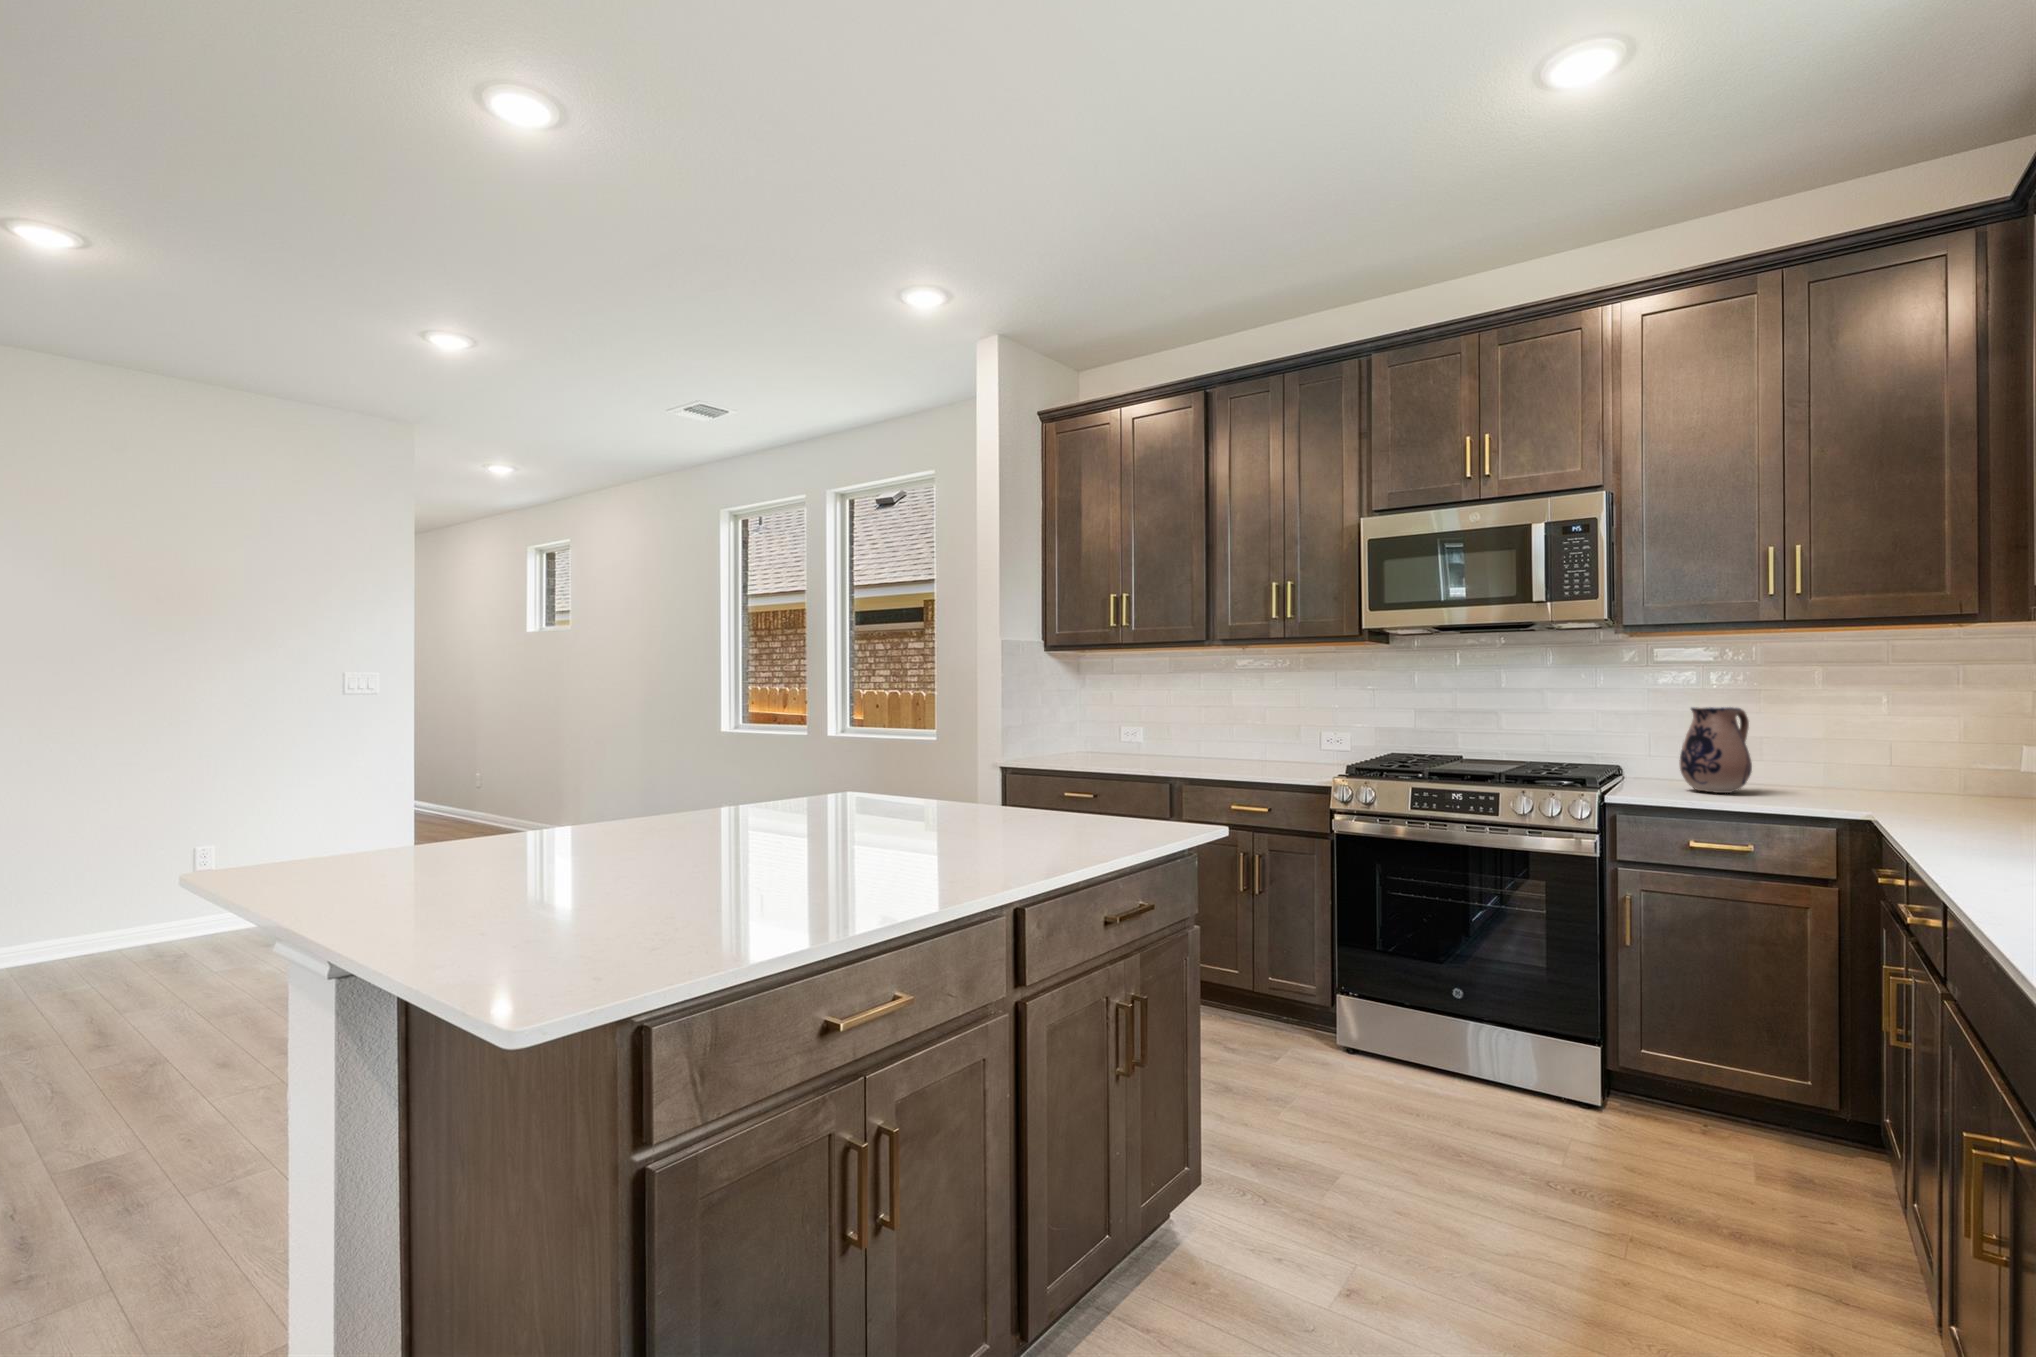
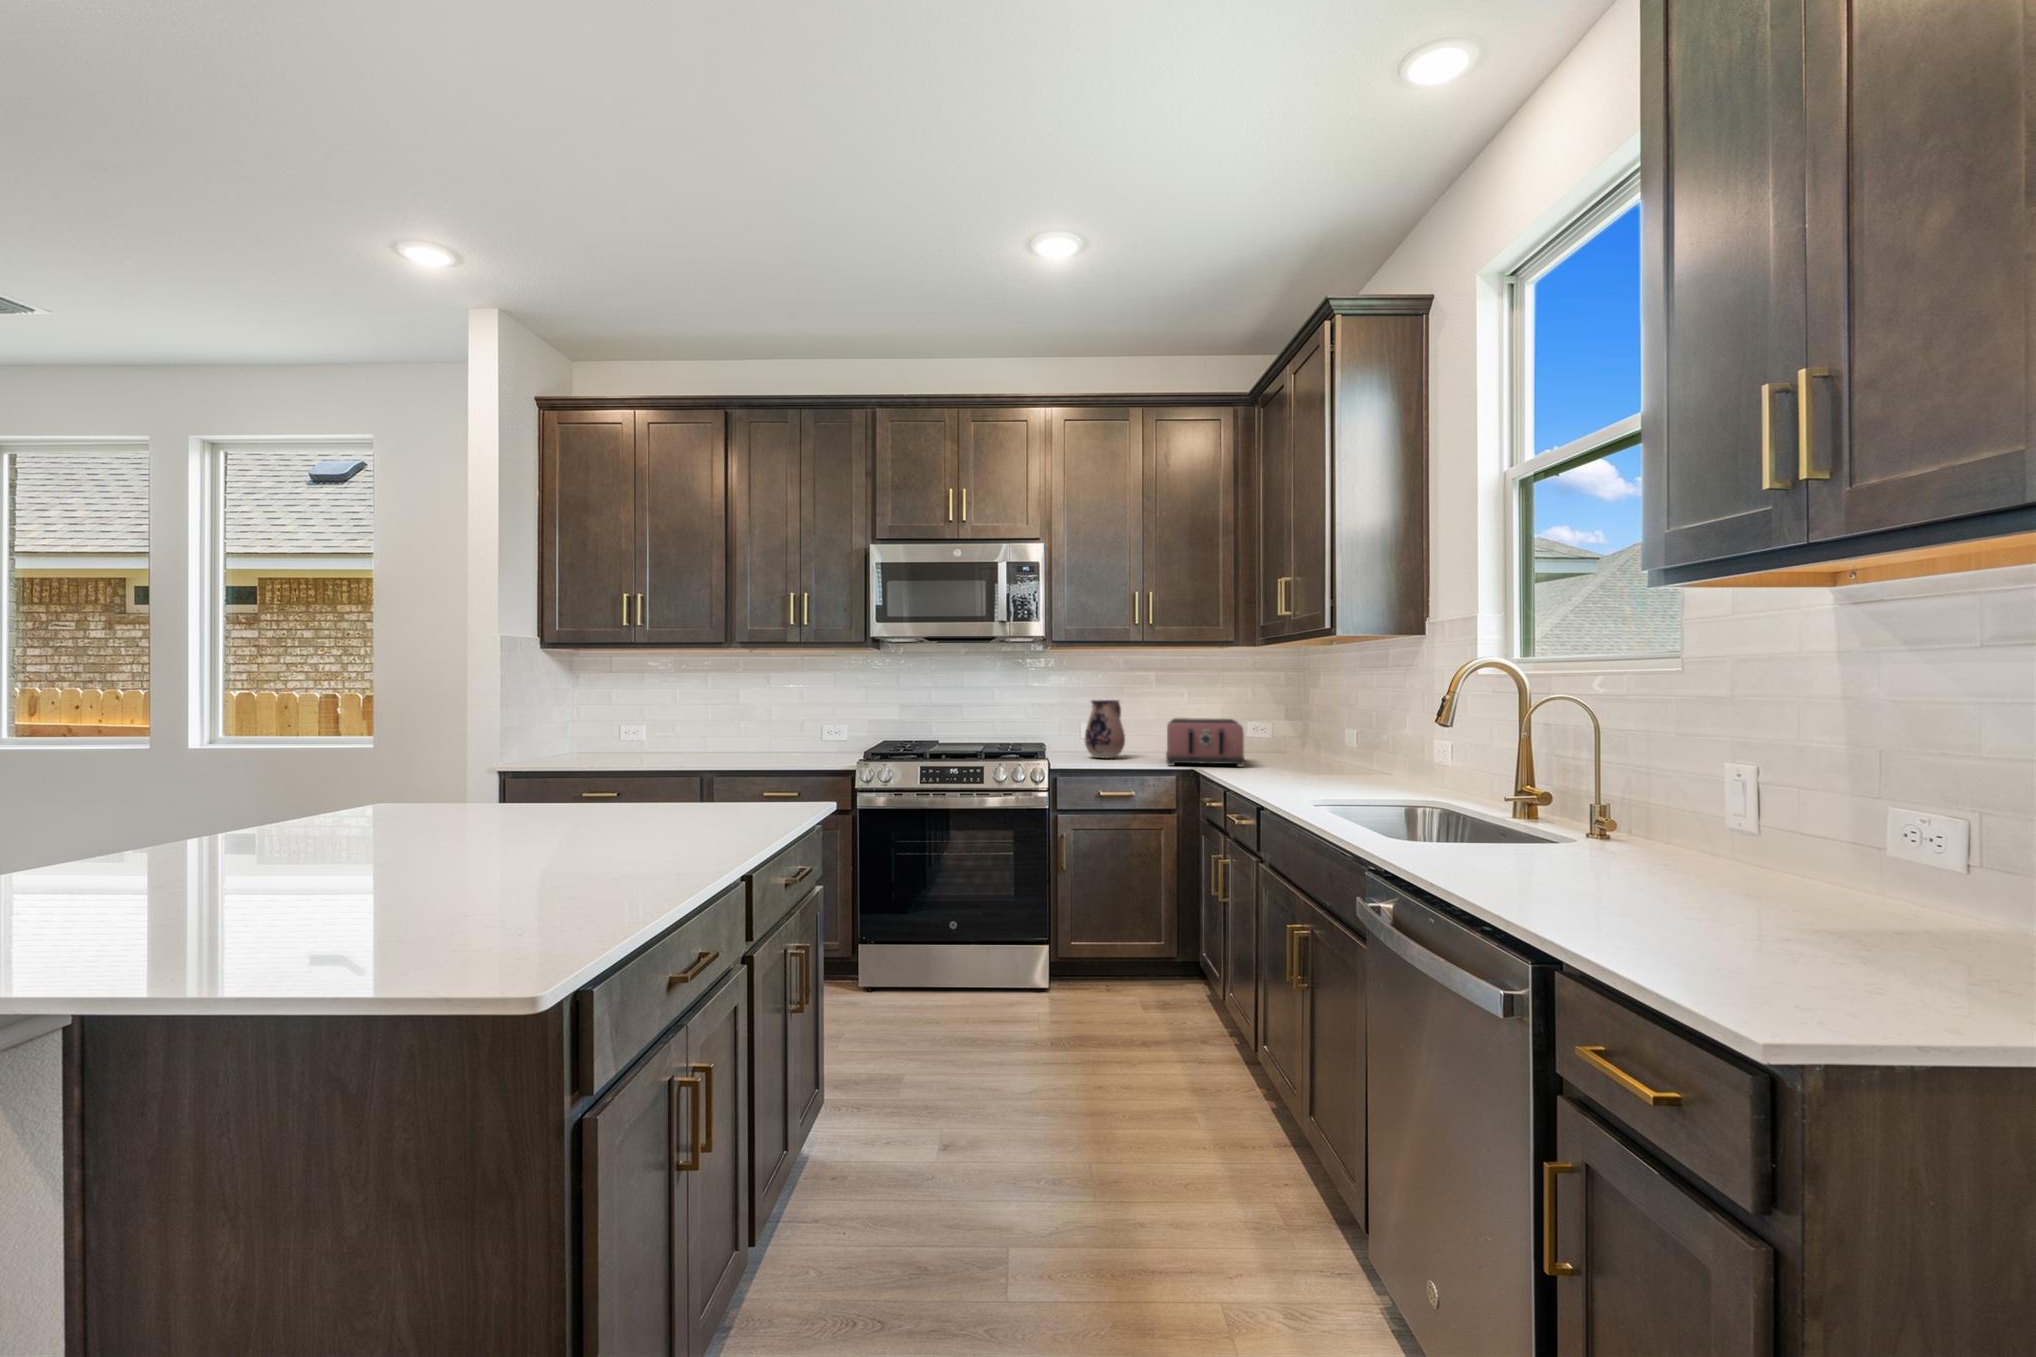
toaster: none [1814,737,1986,820] -> present [1166,718,1245,767]

